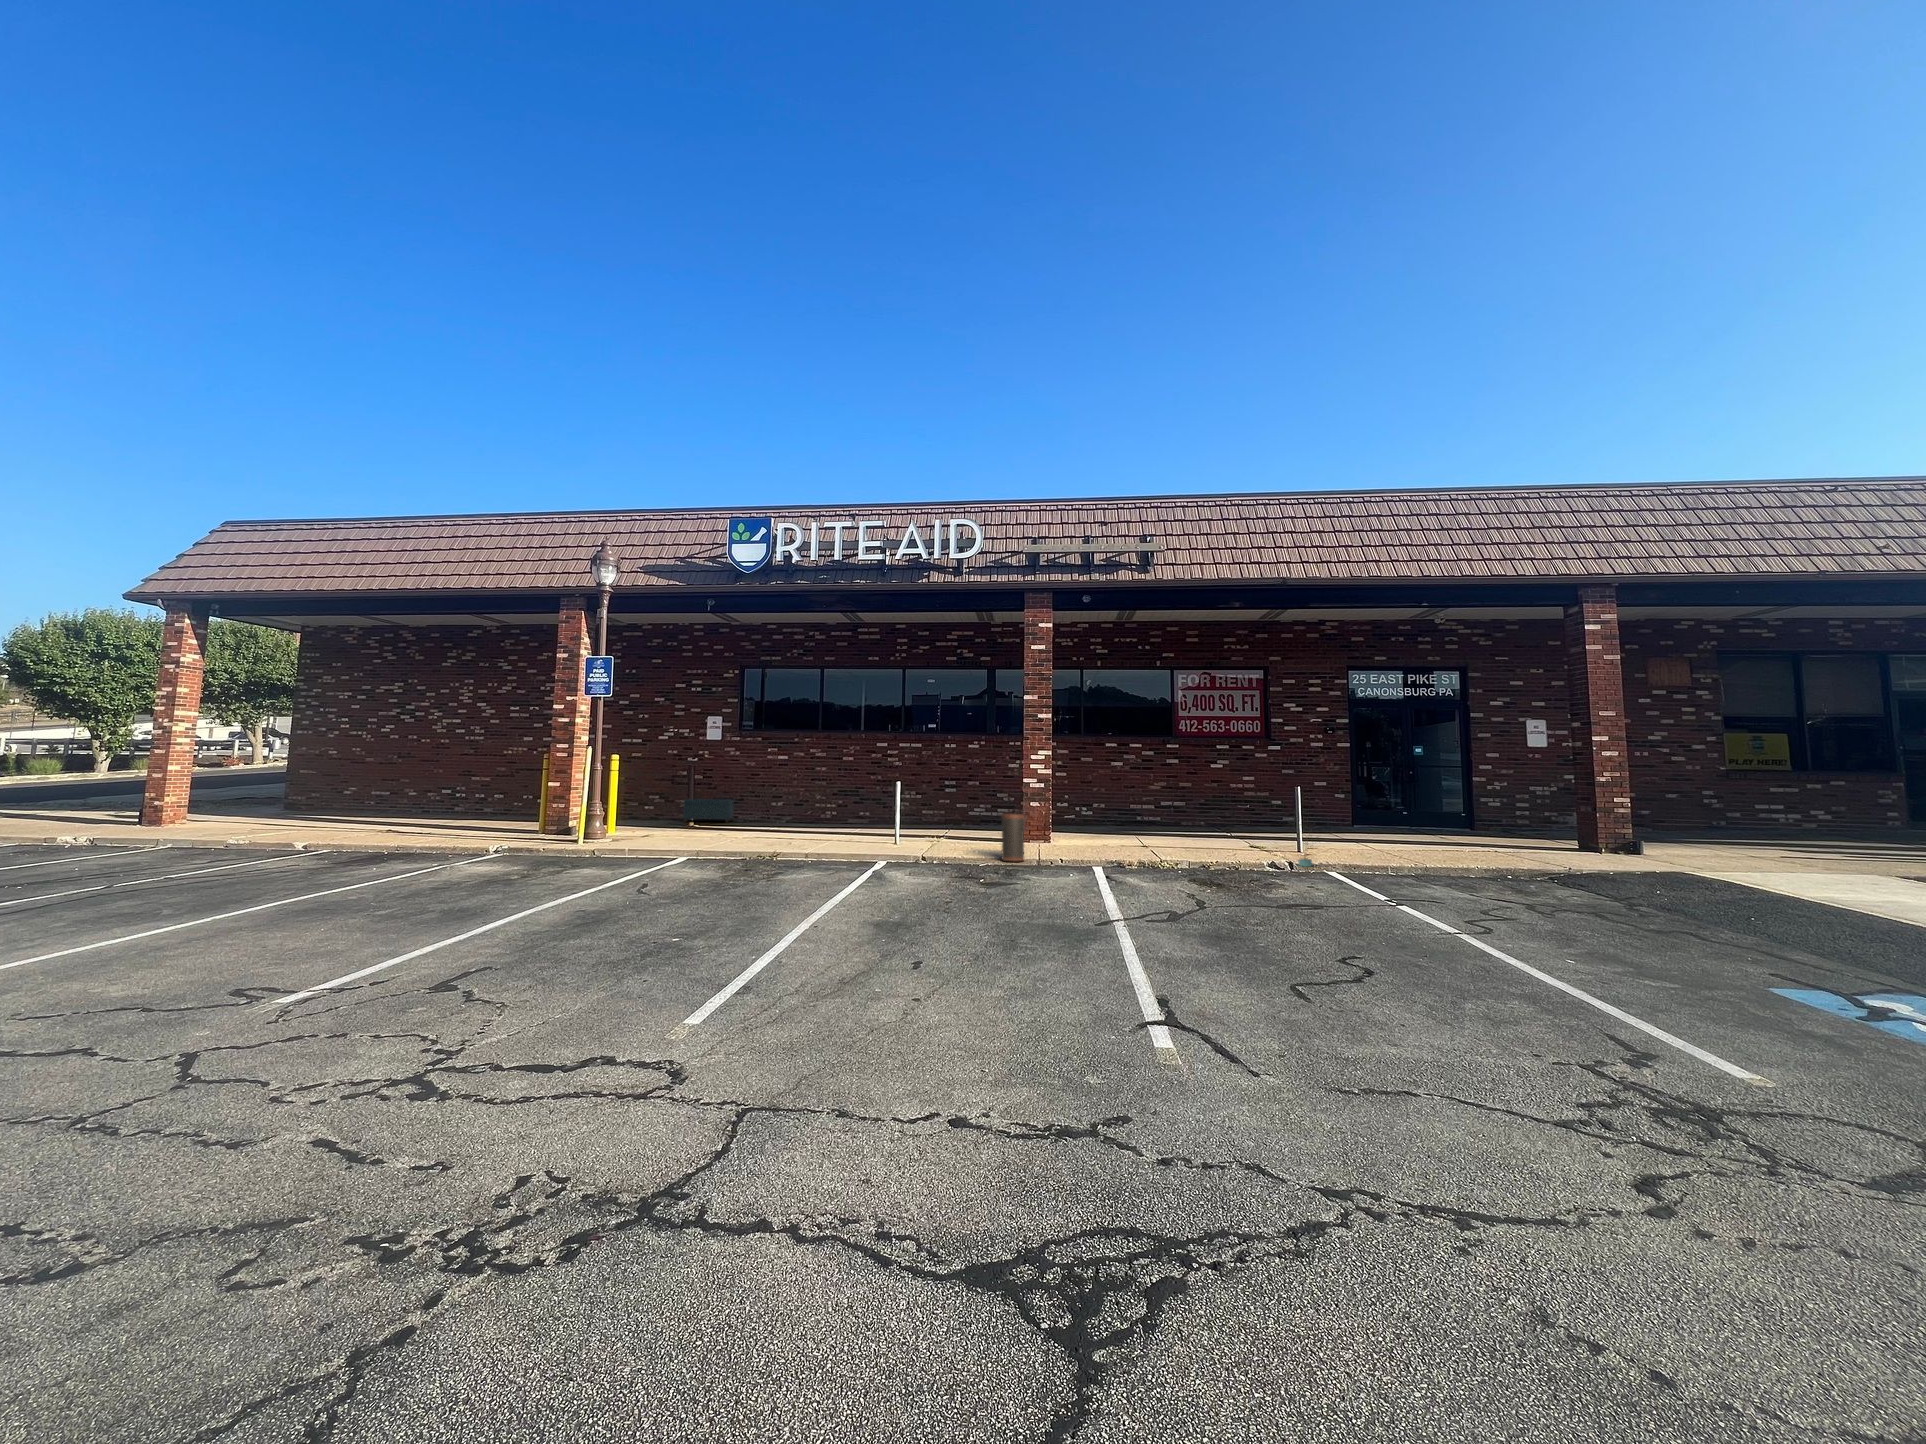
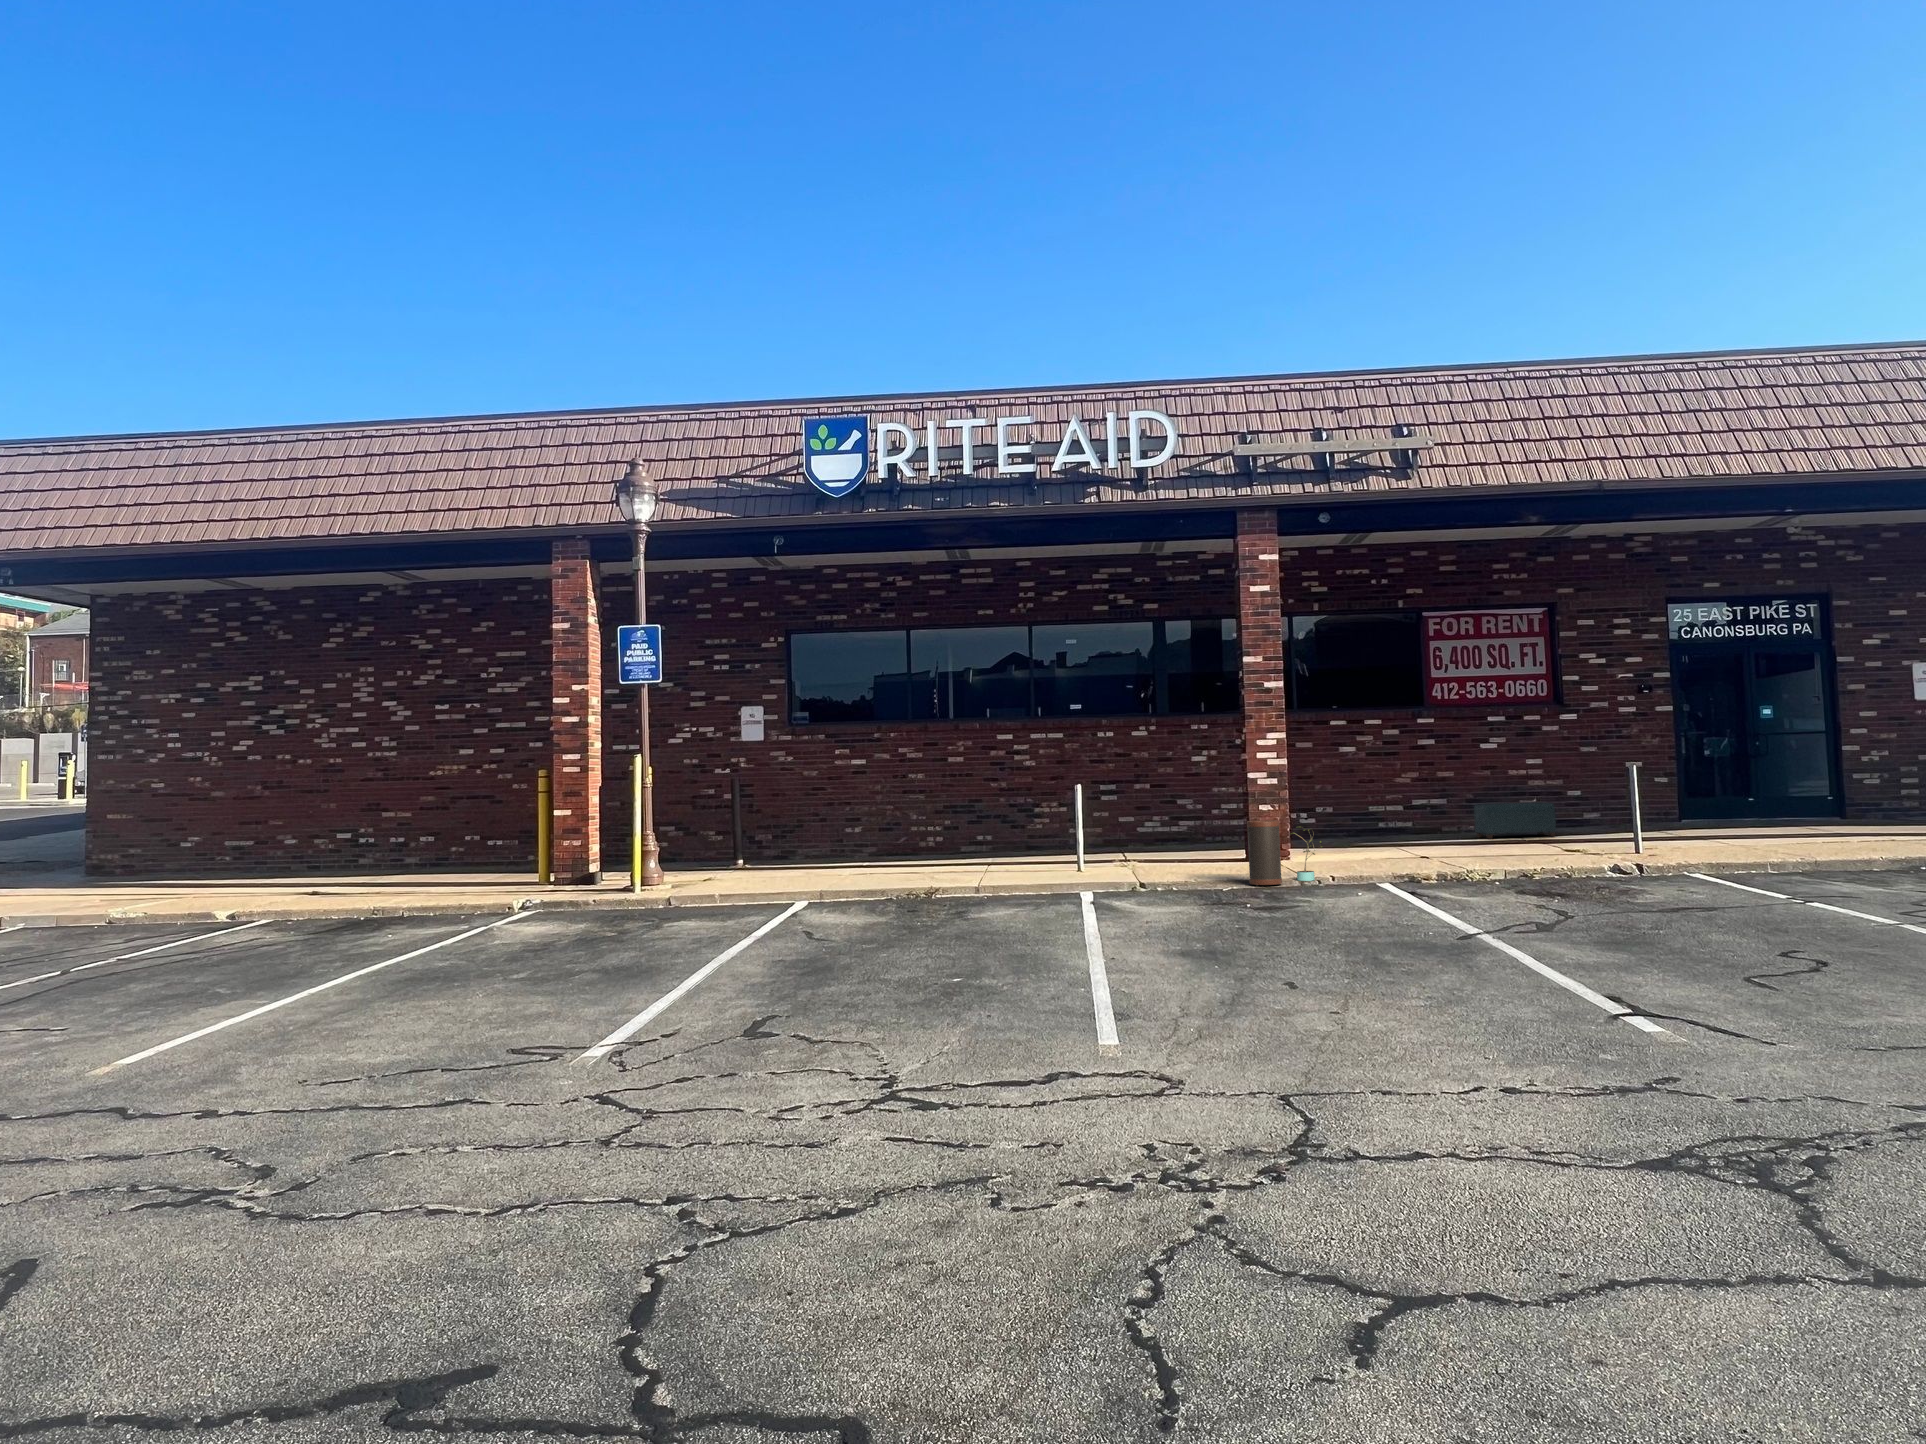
bench: present [683,799,734,822] -> present [1474,803,1556,839]
potted plant: present [1296,829,1312,867] -> present [1291,826,1323,881]

